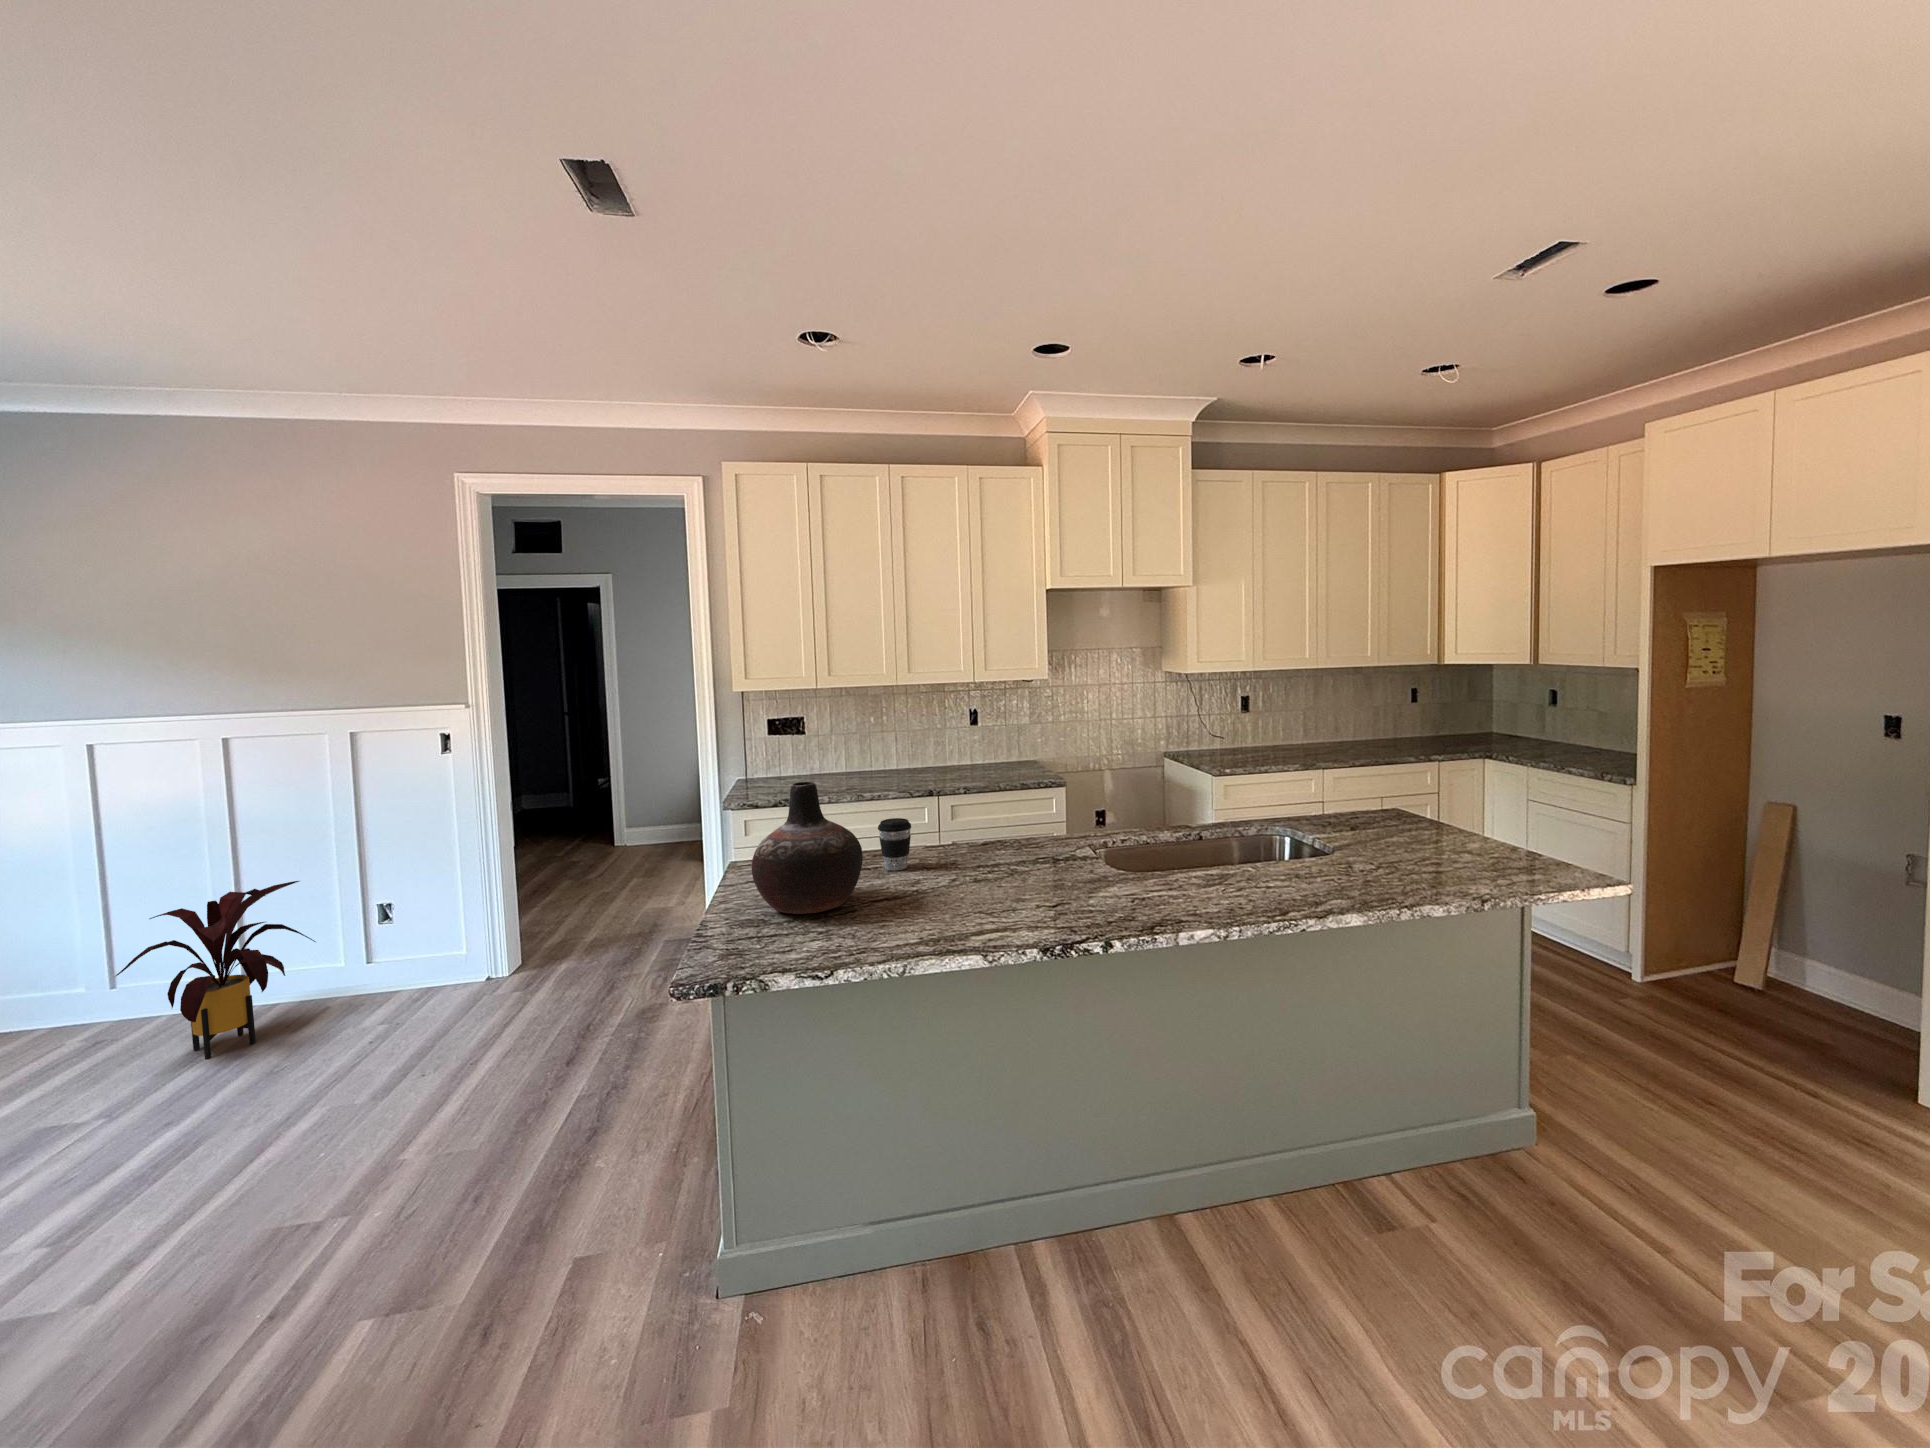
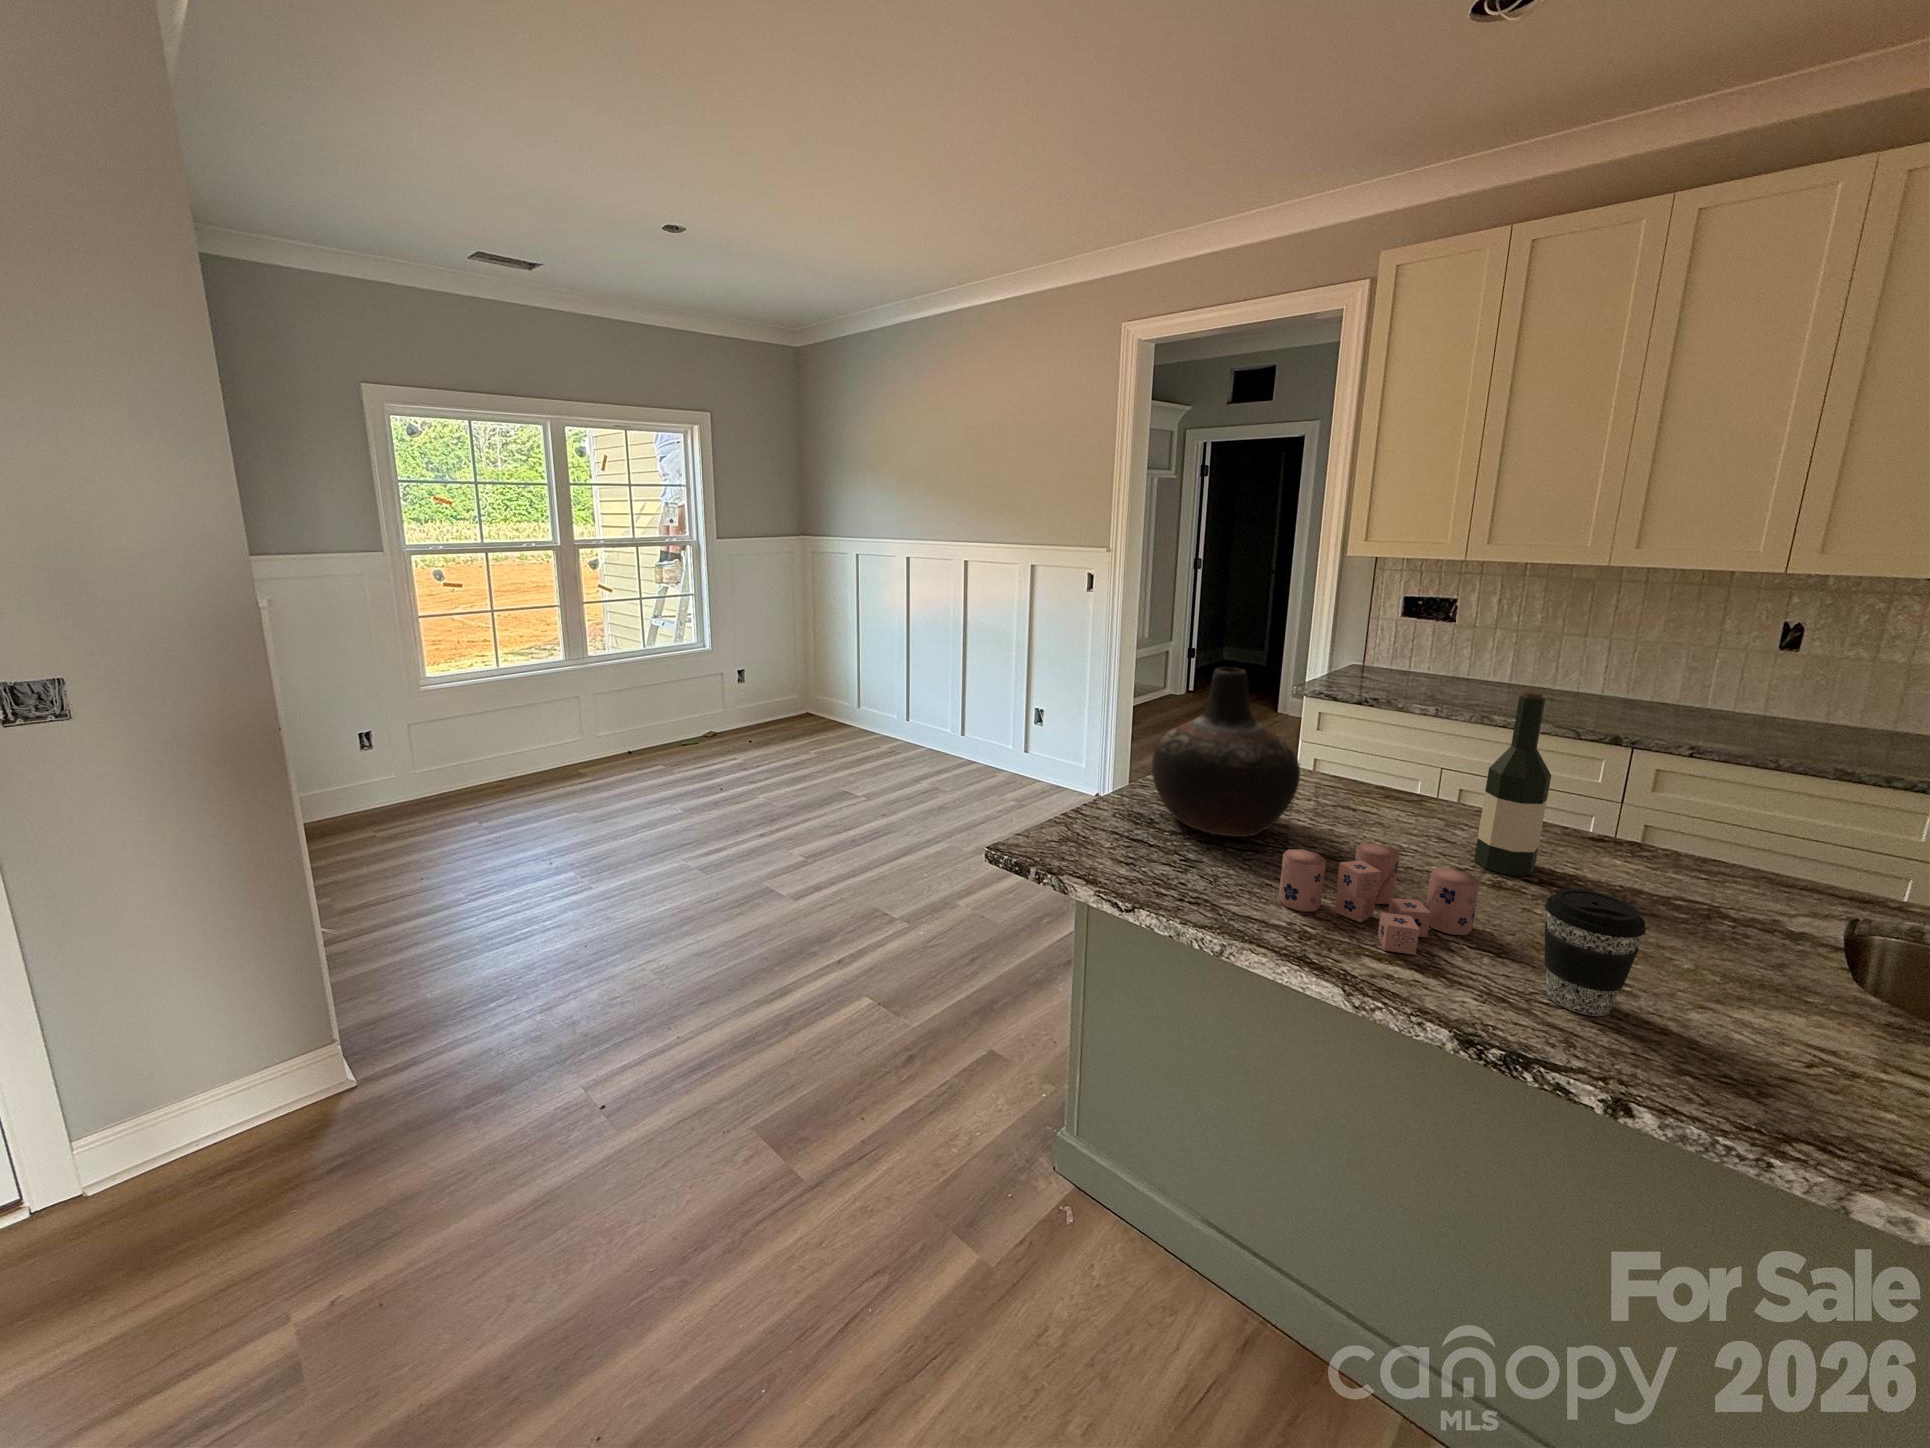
wine bottle: none [954,762,985,876] -> present [1474,691,1551,876]
coffee cup: present [878,818,911,870] -> present [1544,889,1646,1016]
candle: none [898,873,995,932] -> present [1279,843,1480,955]
house plant: present [116,881,315,1059] -> none [893,674,996,782]

